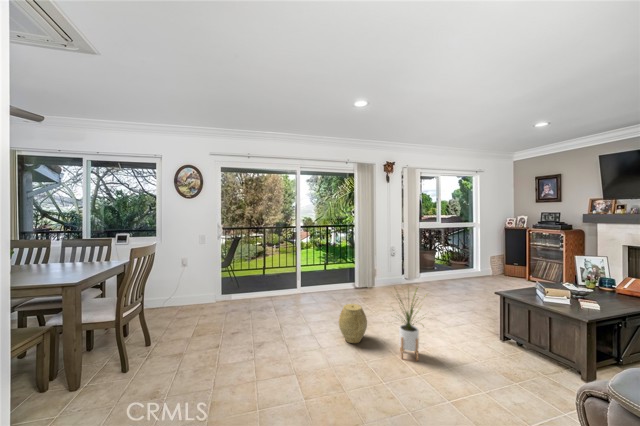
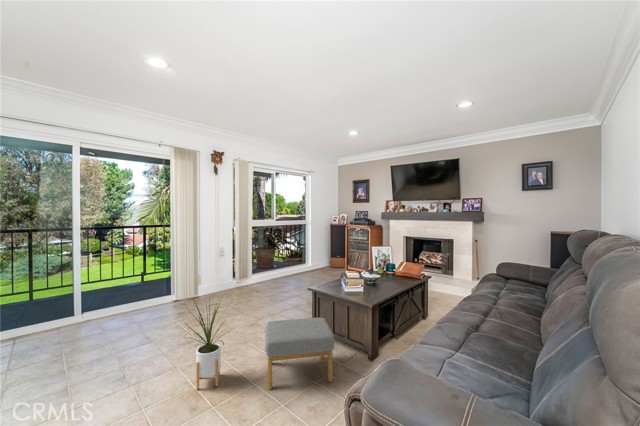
woven basket: present [339,304,367,343] -> none [111,329,158,386]
footstool: none [457,317,539,388] -> present [266,318,334,390]

